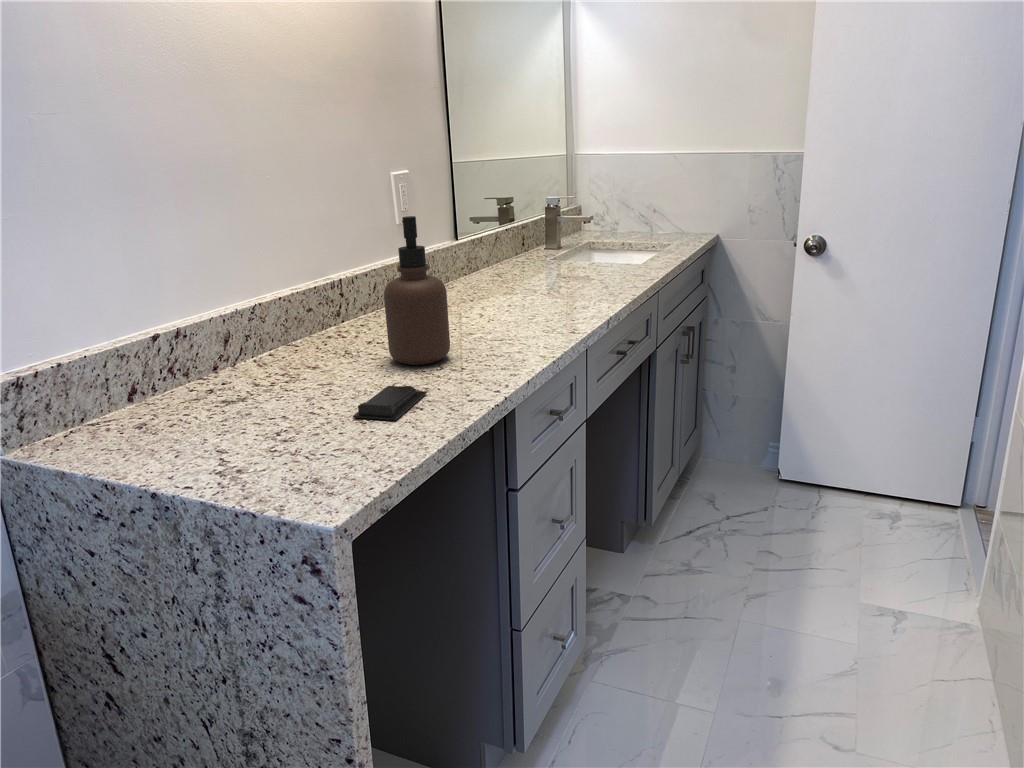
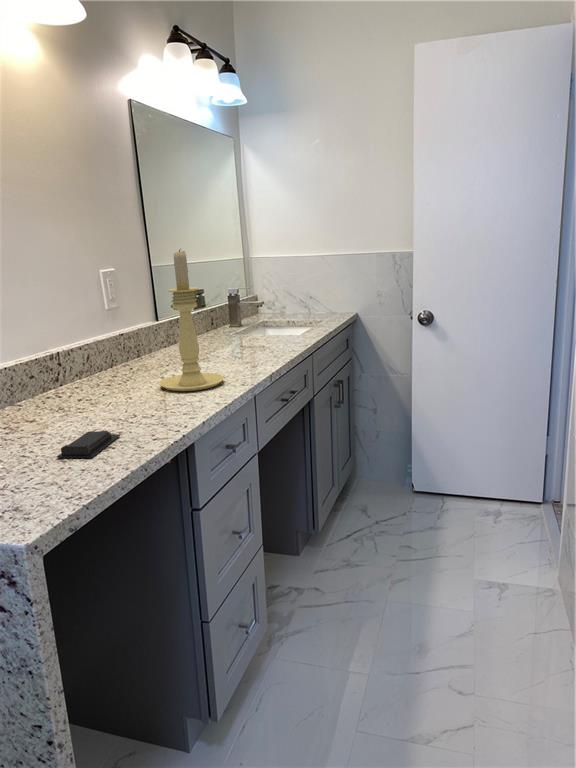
candle holder: none [467,148,550,337] -> present [160,249,224,391]
soap dispenser: present [384,216,450,365] -> none [88,300,143,415]

